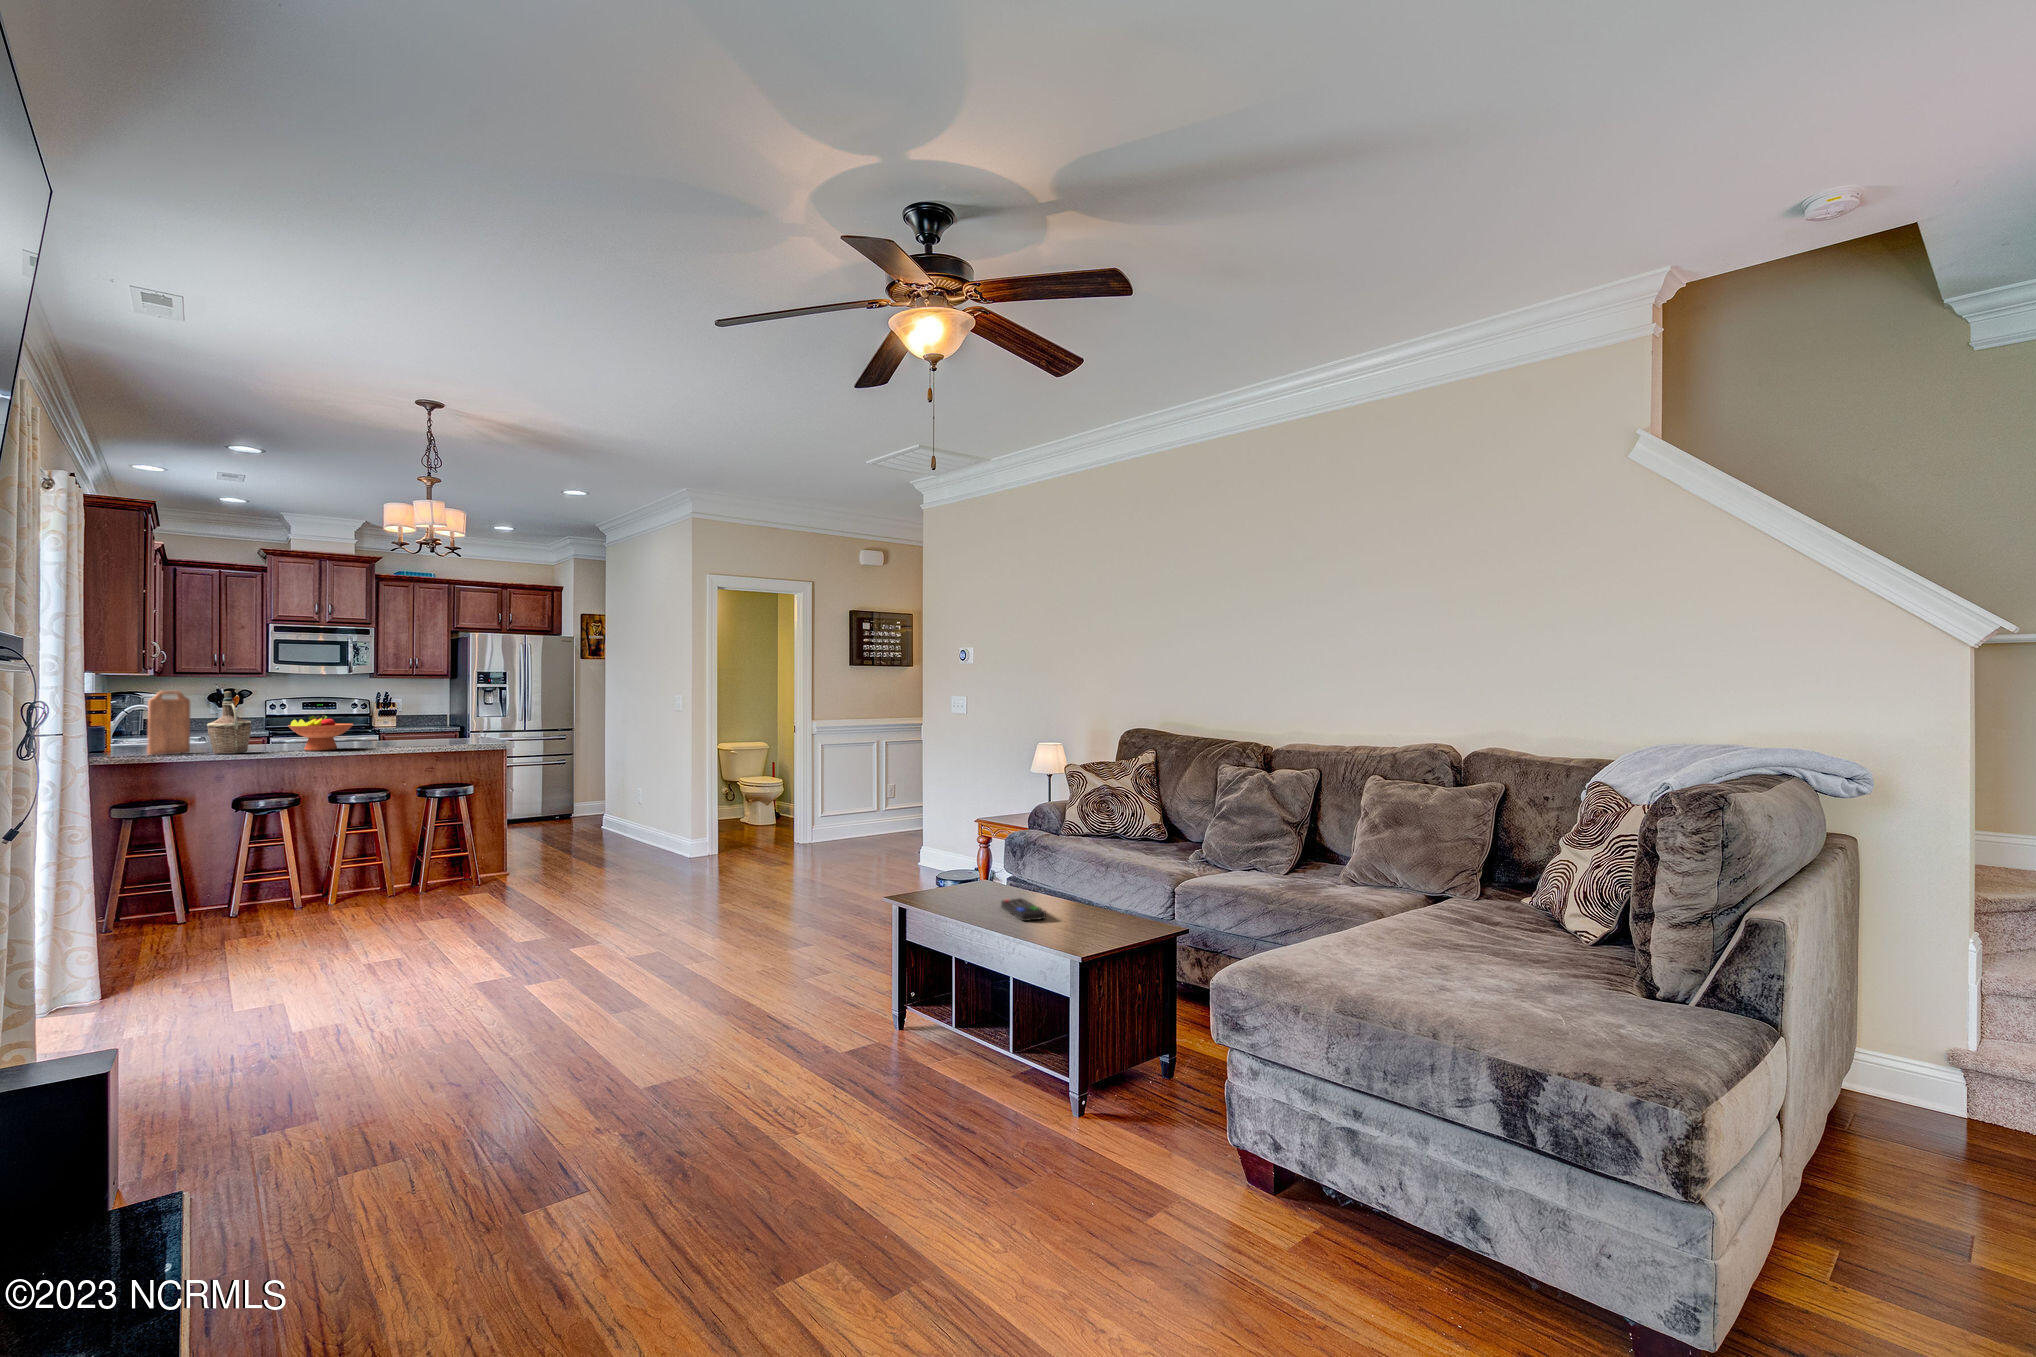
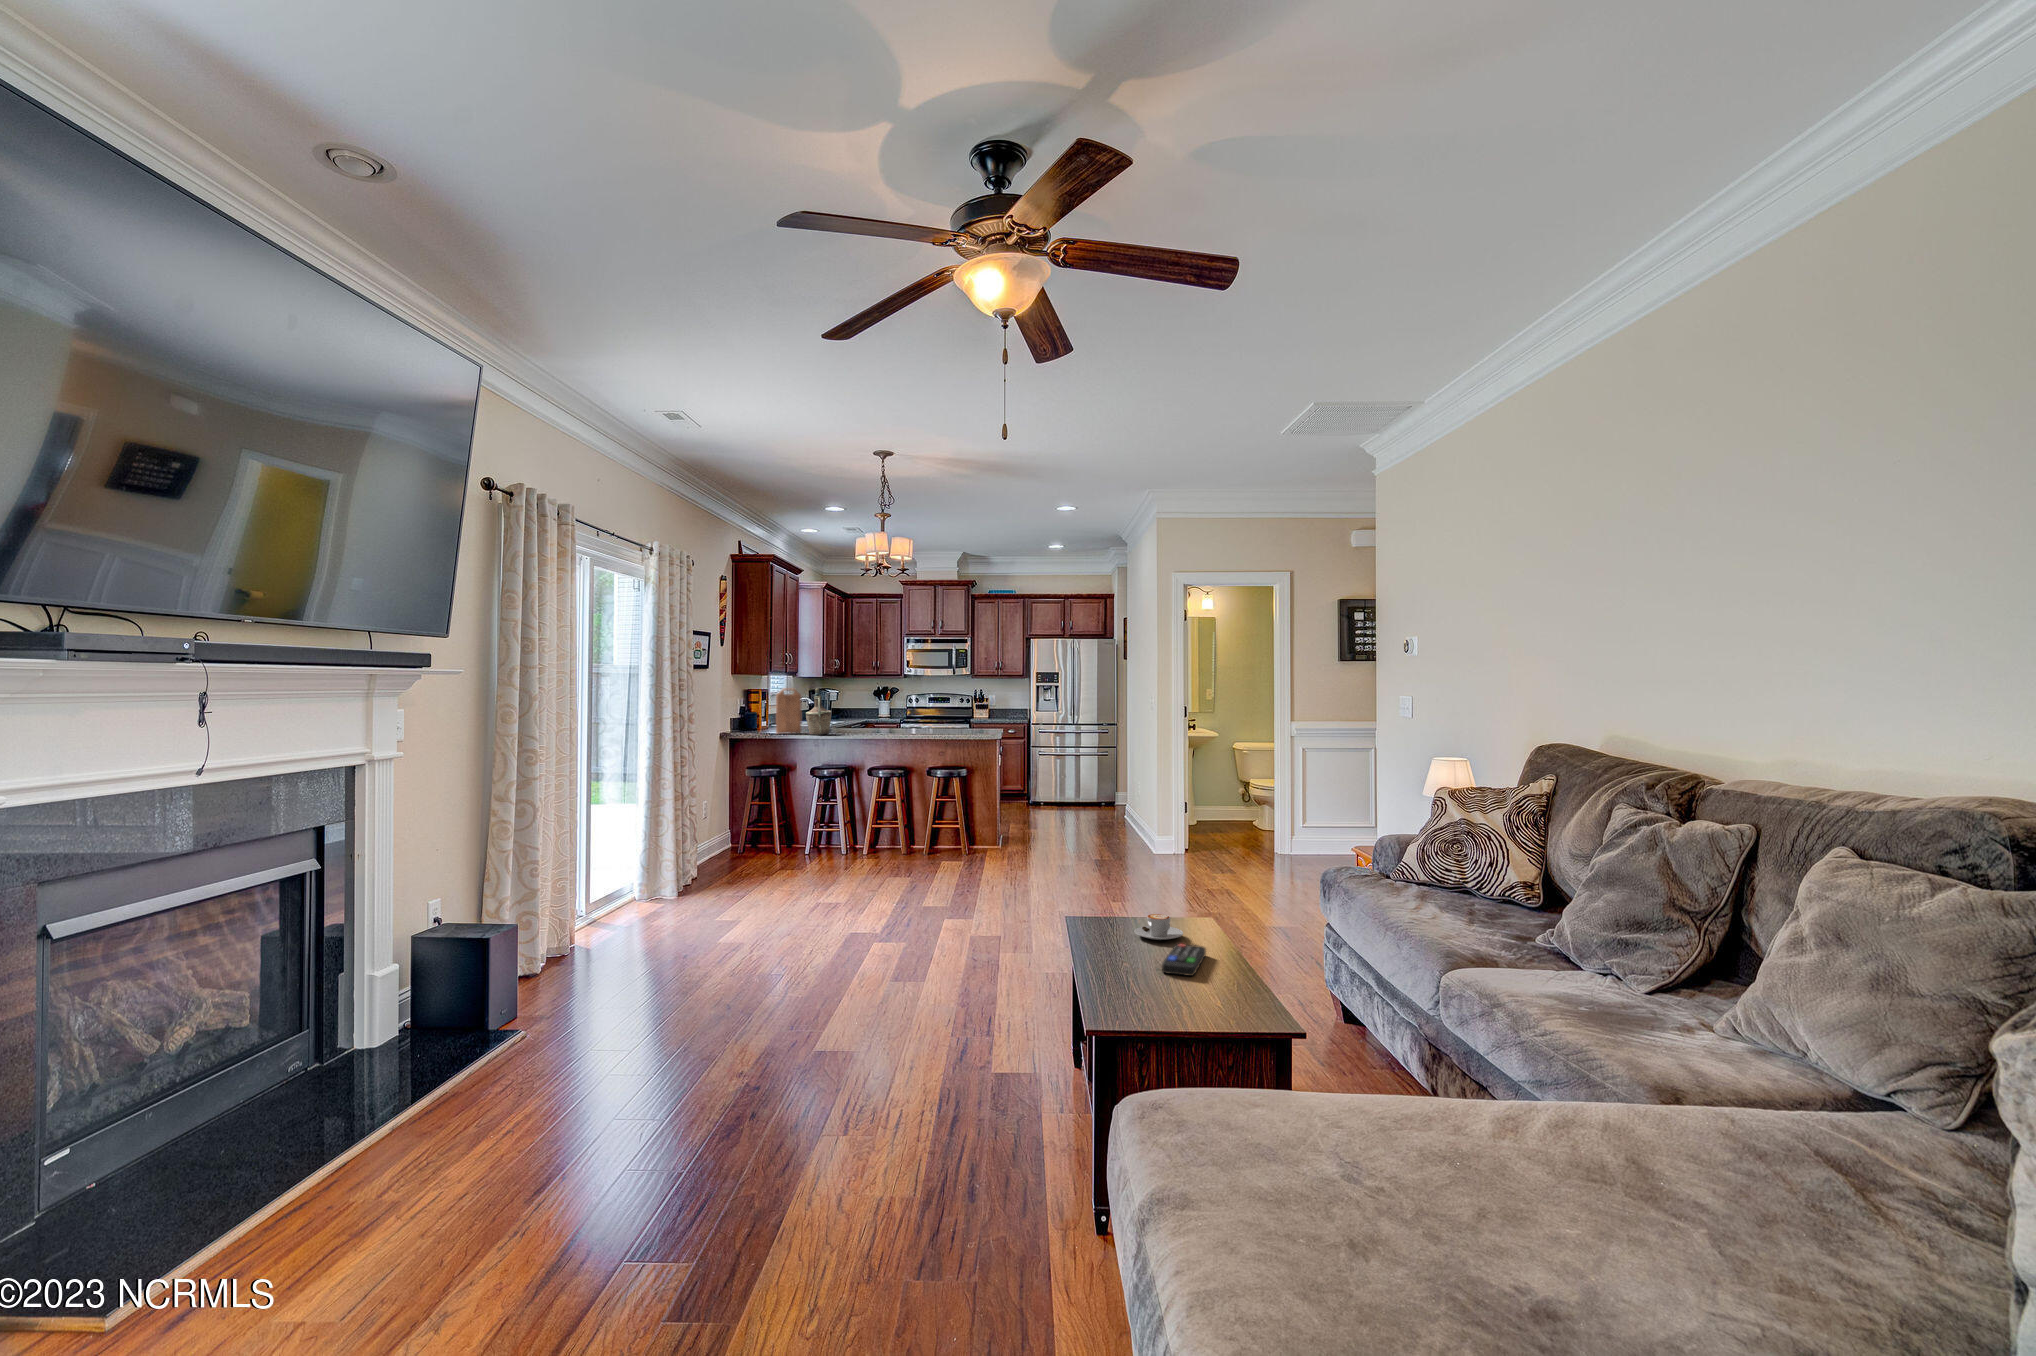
fruit bowl: present [288,715,353,751] -> none [854,707,896,735]
coffee cup: none [949,881,989,902] -> present [1134,914,1183,940]

